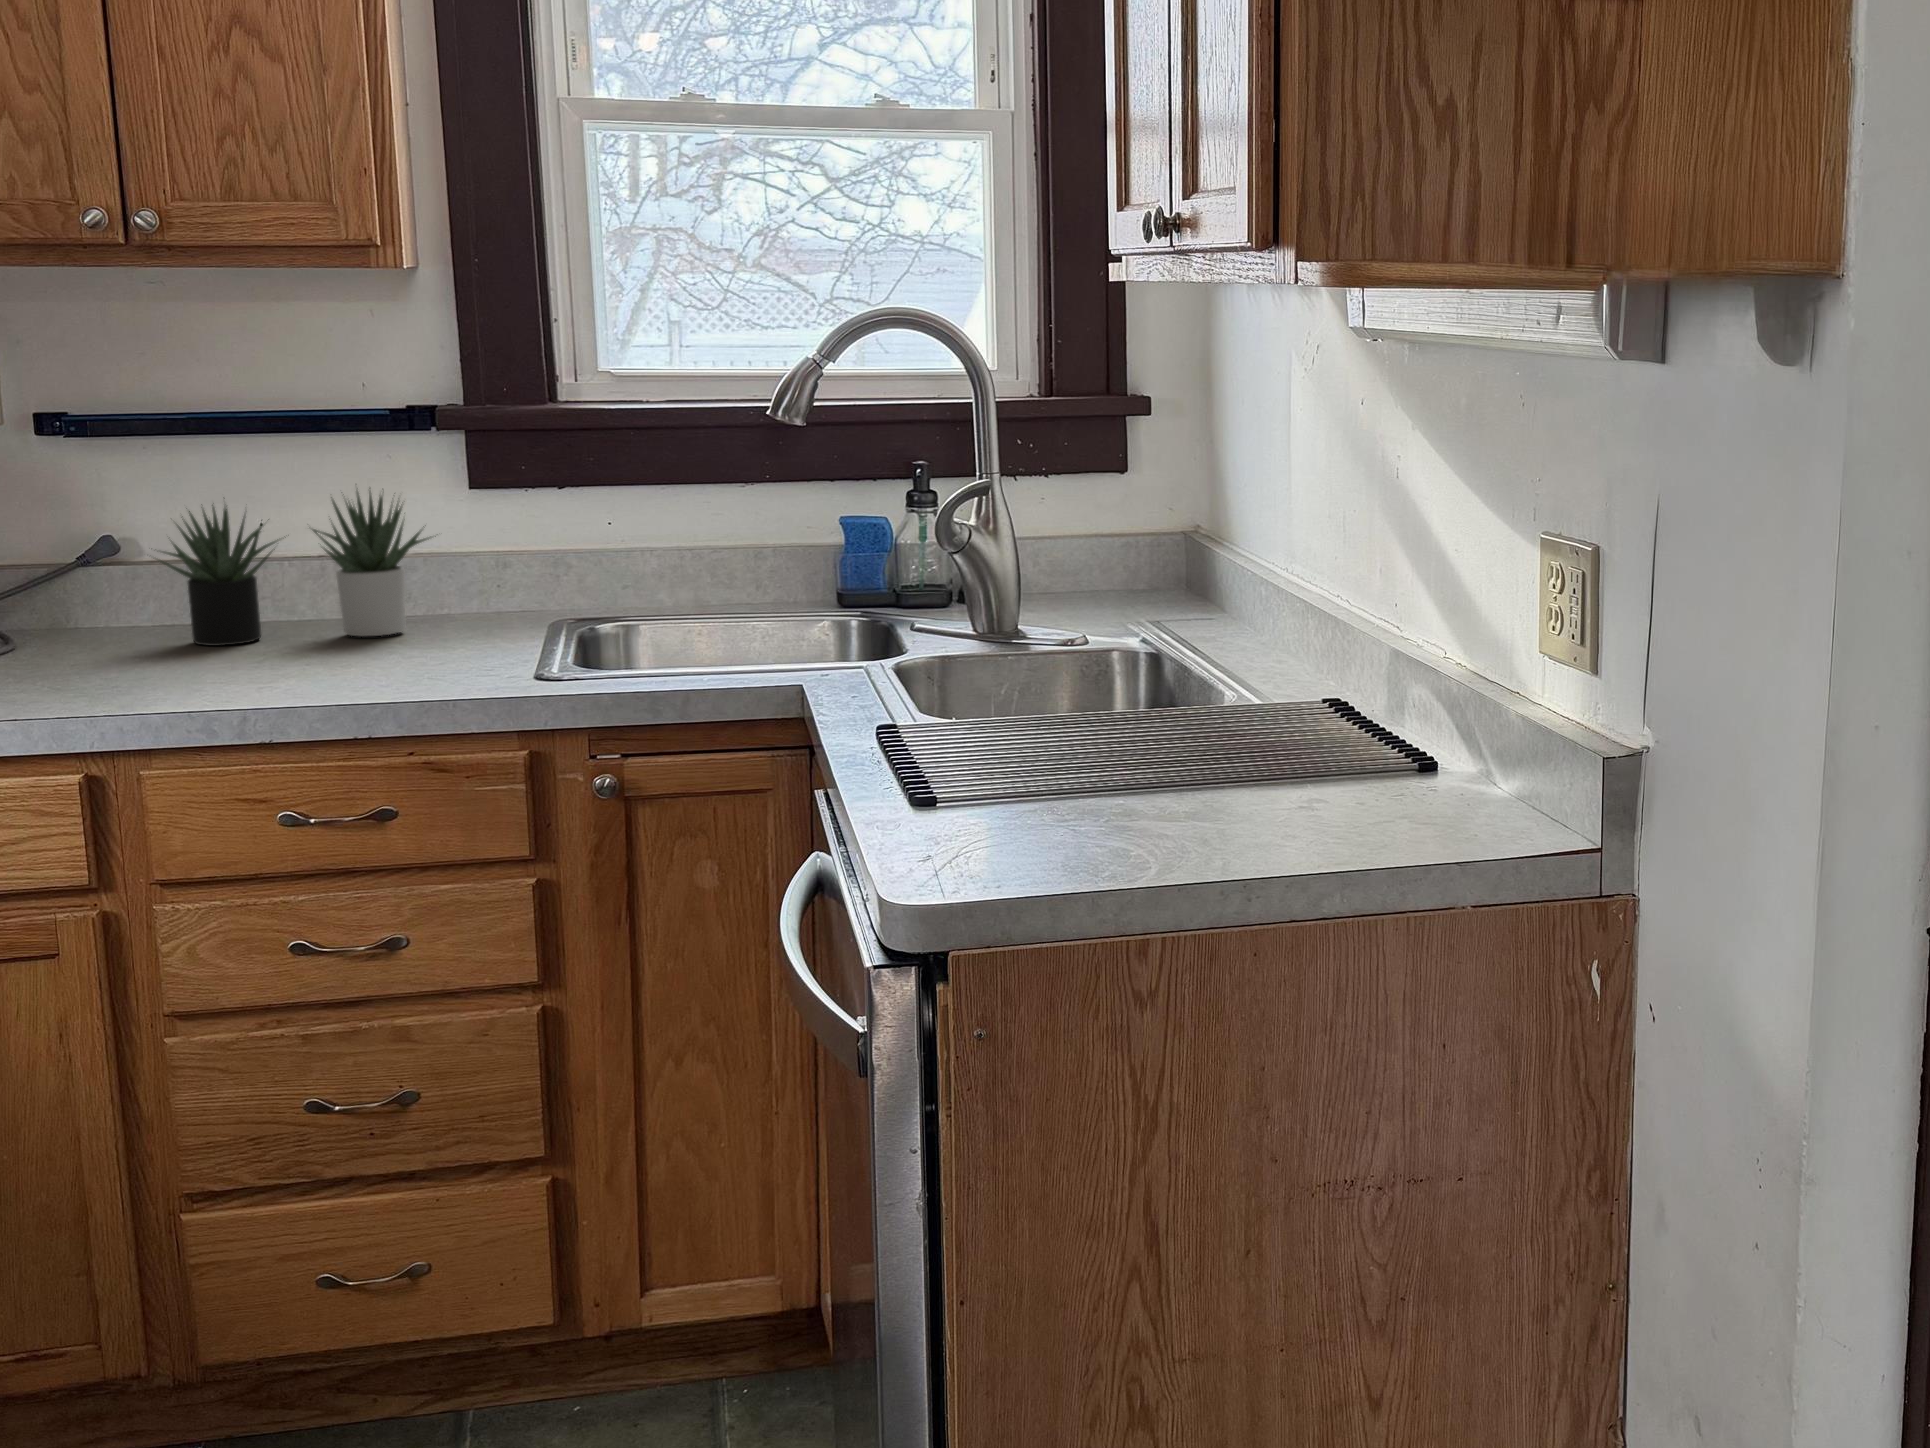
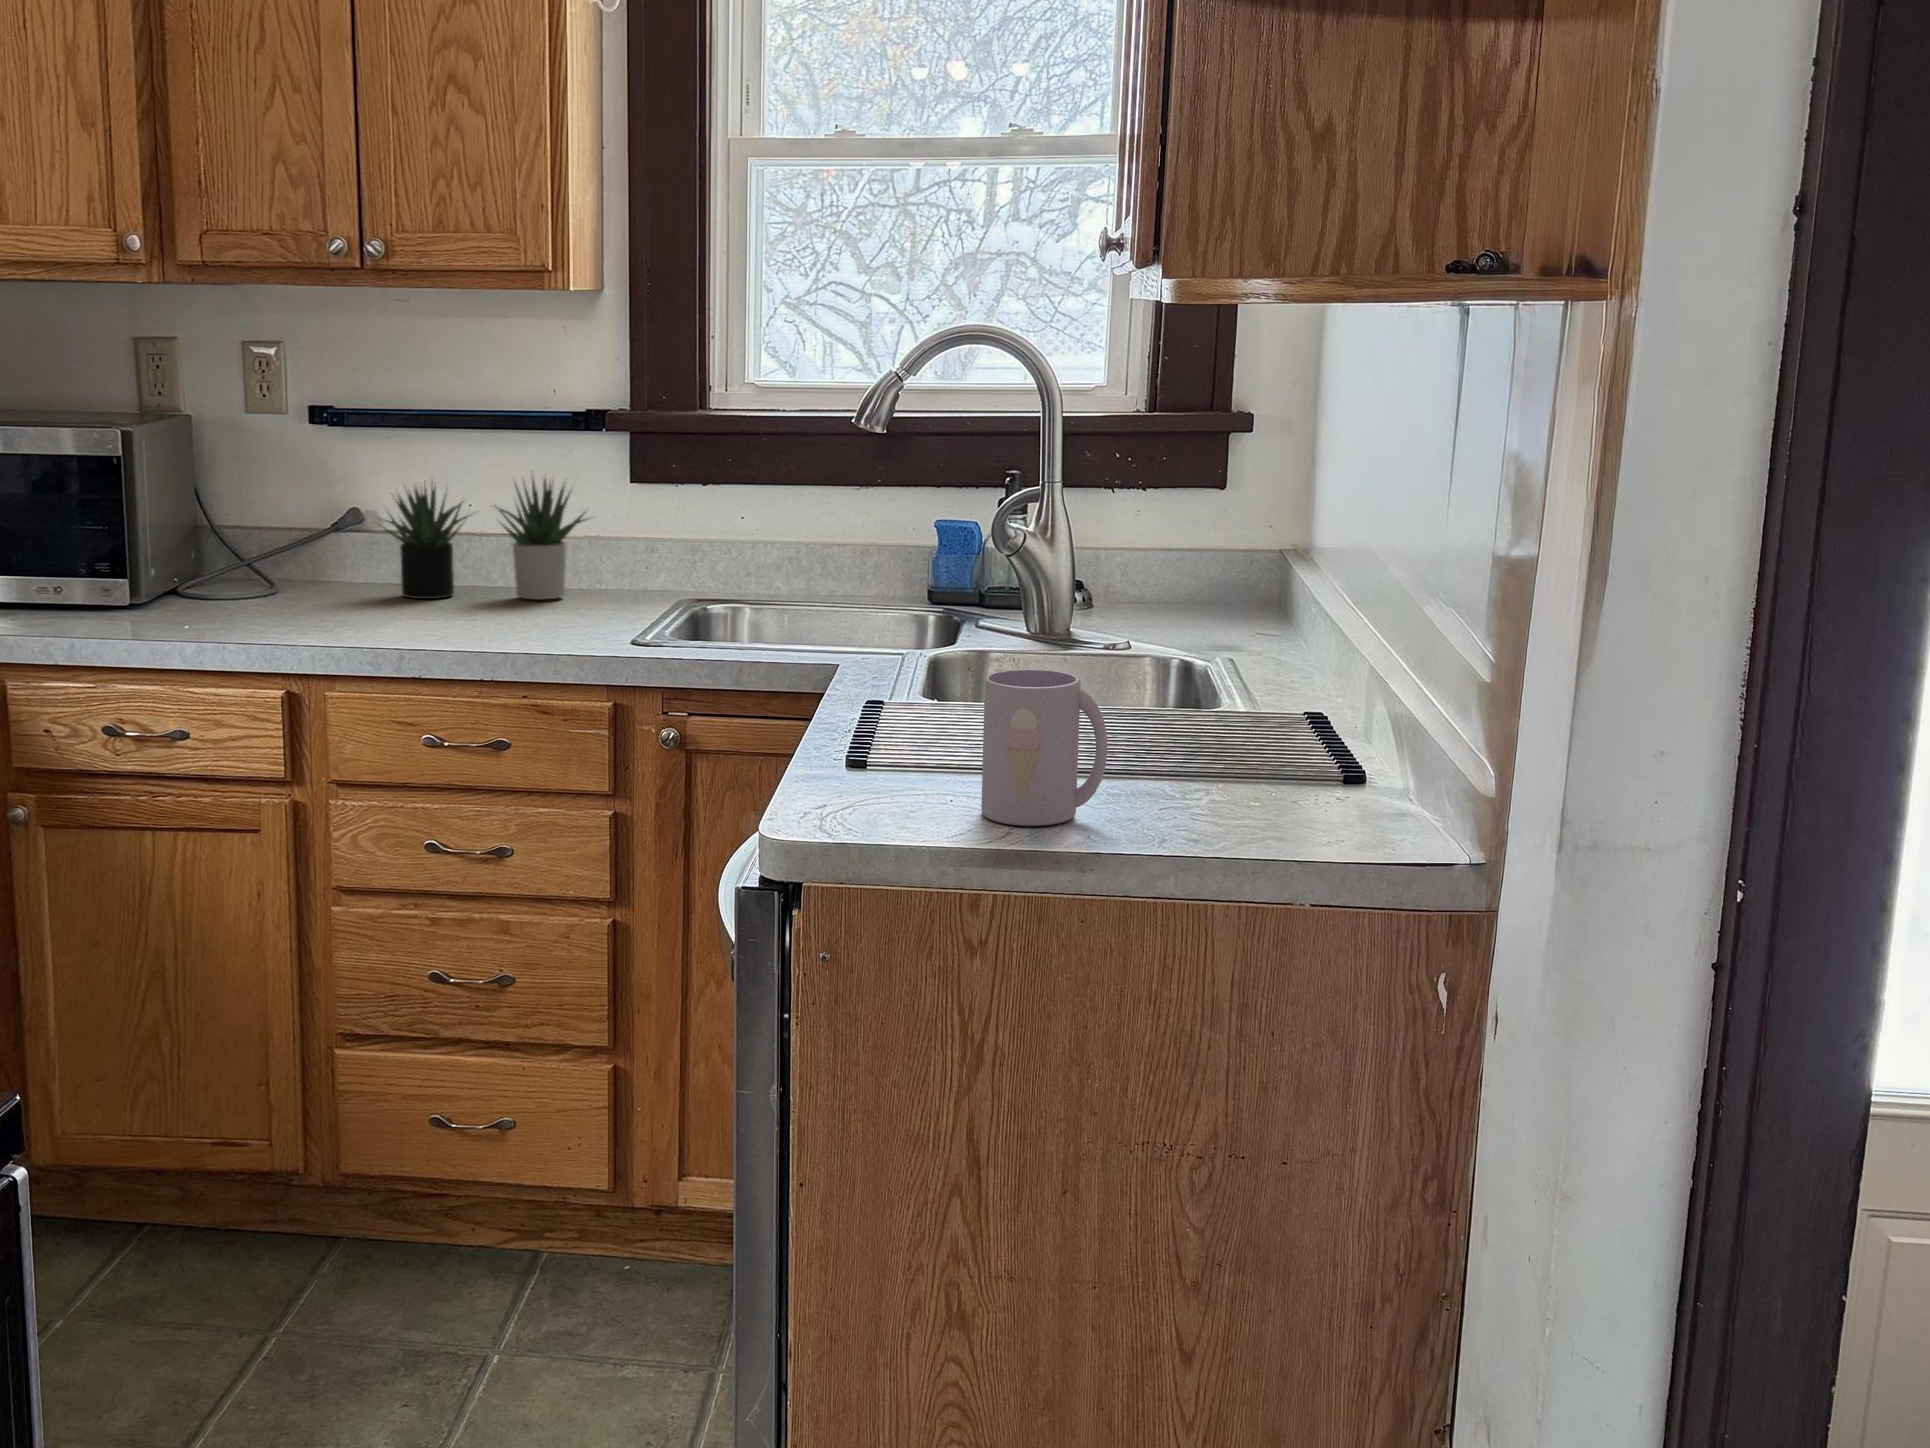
mug: none [1104,685,1239,858] -> present [981,669,1108,826]

